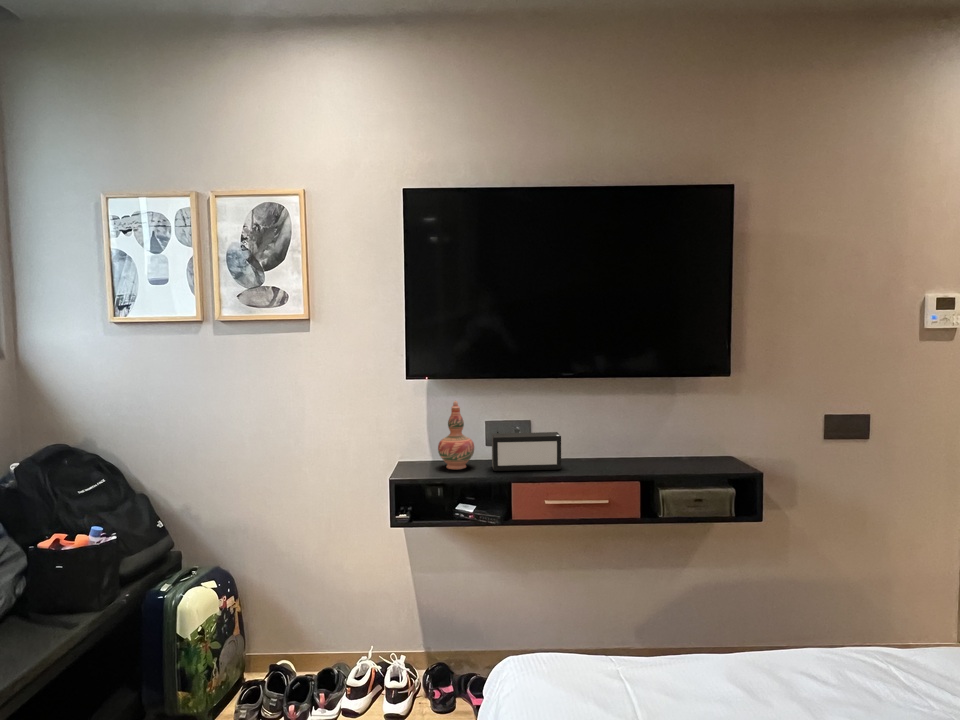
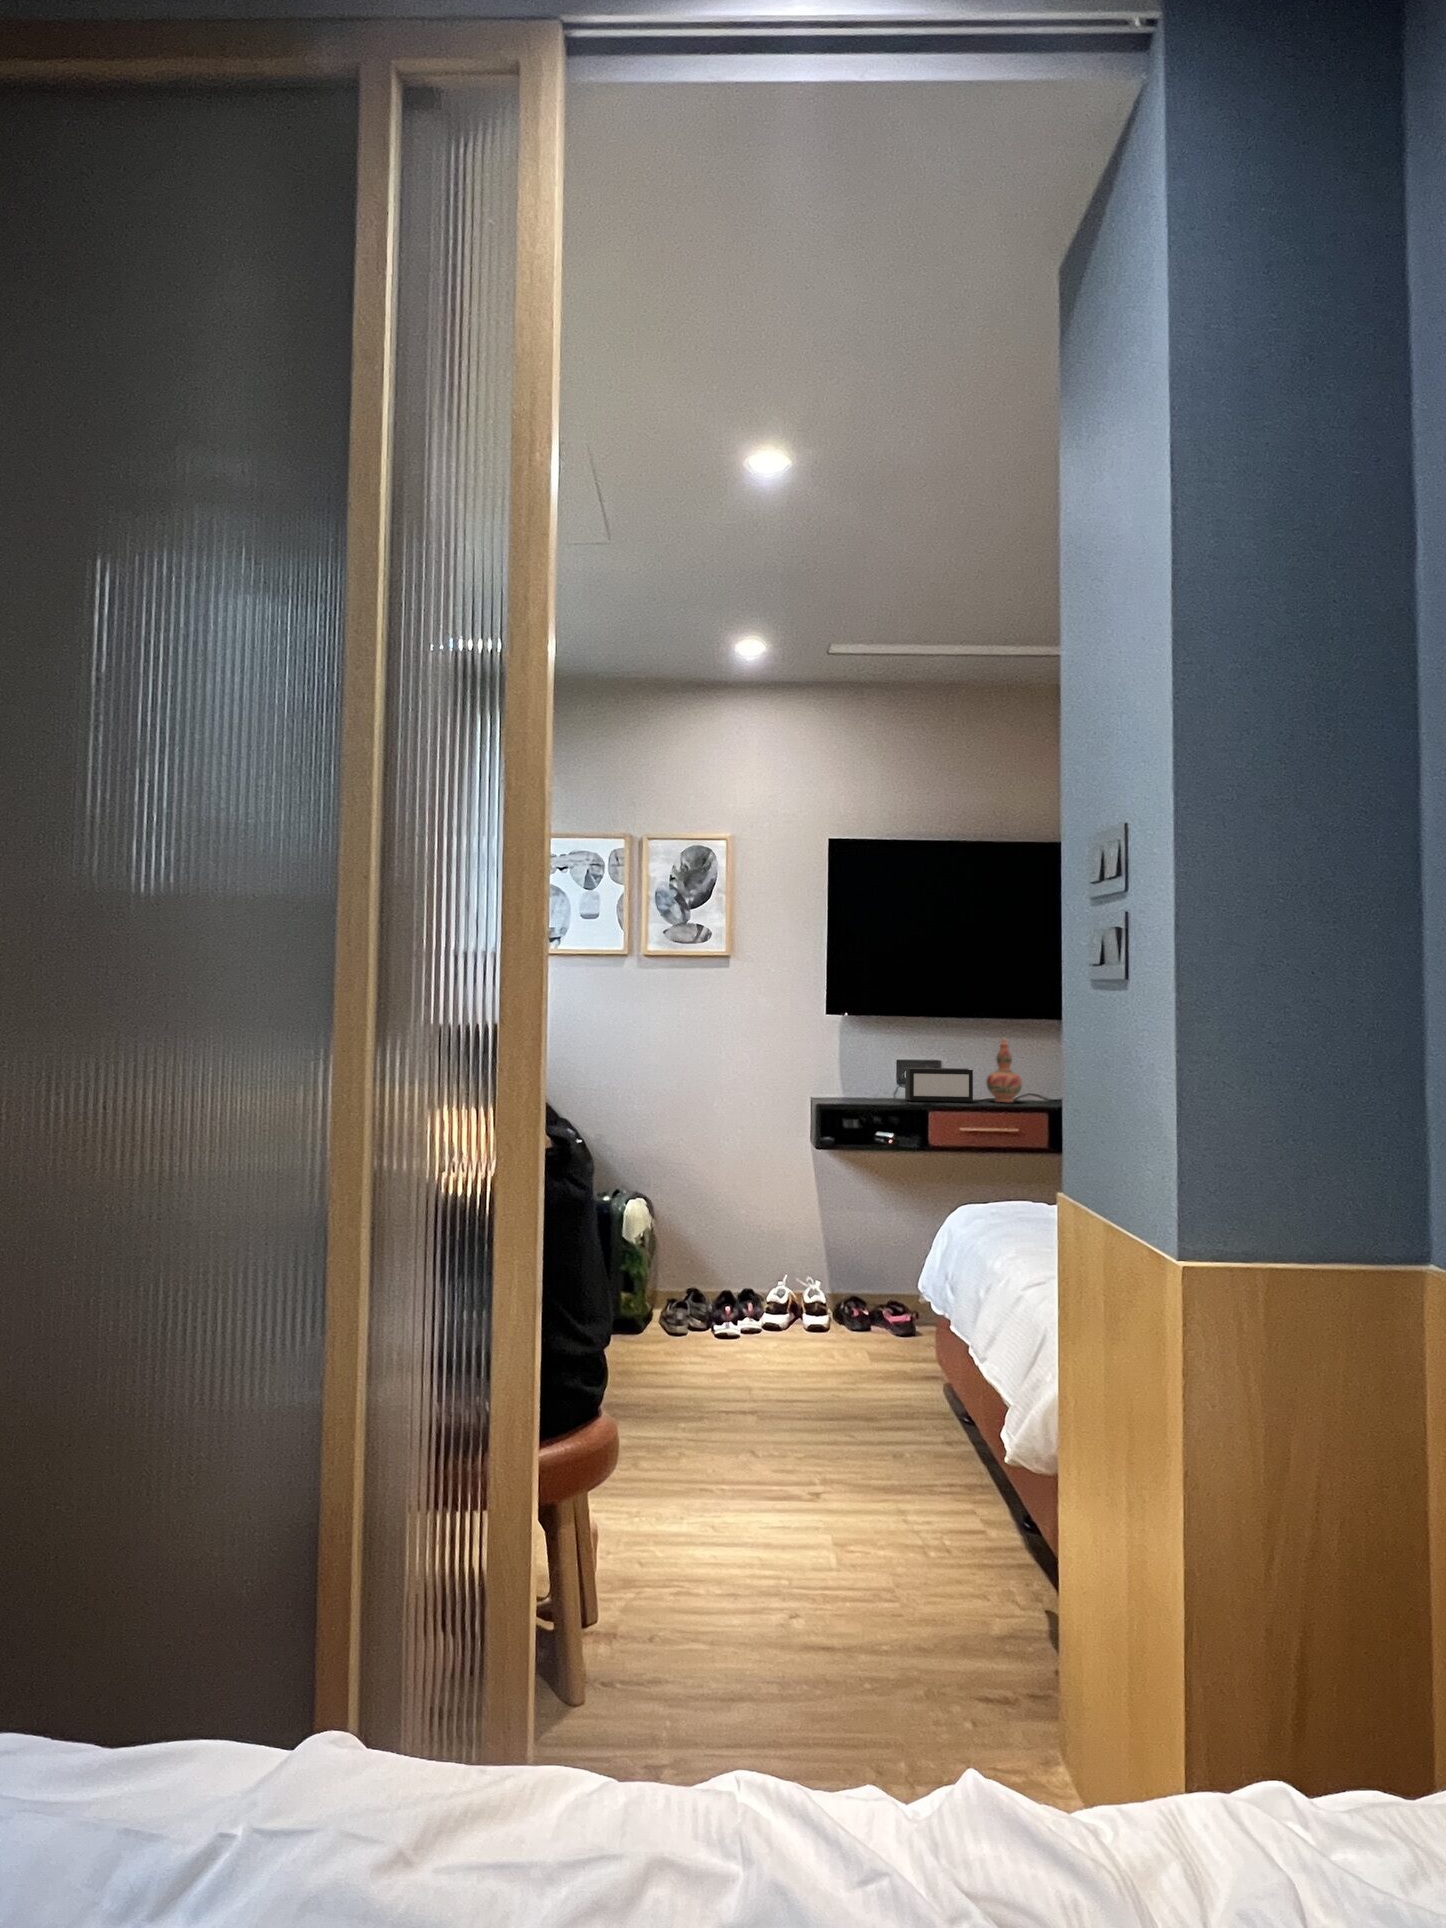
decorative vase: present [438,401,474,469] -> present [986,1038,1022,1102]

